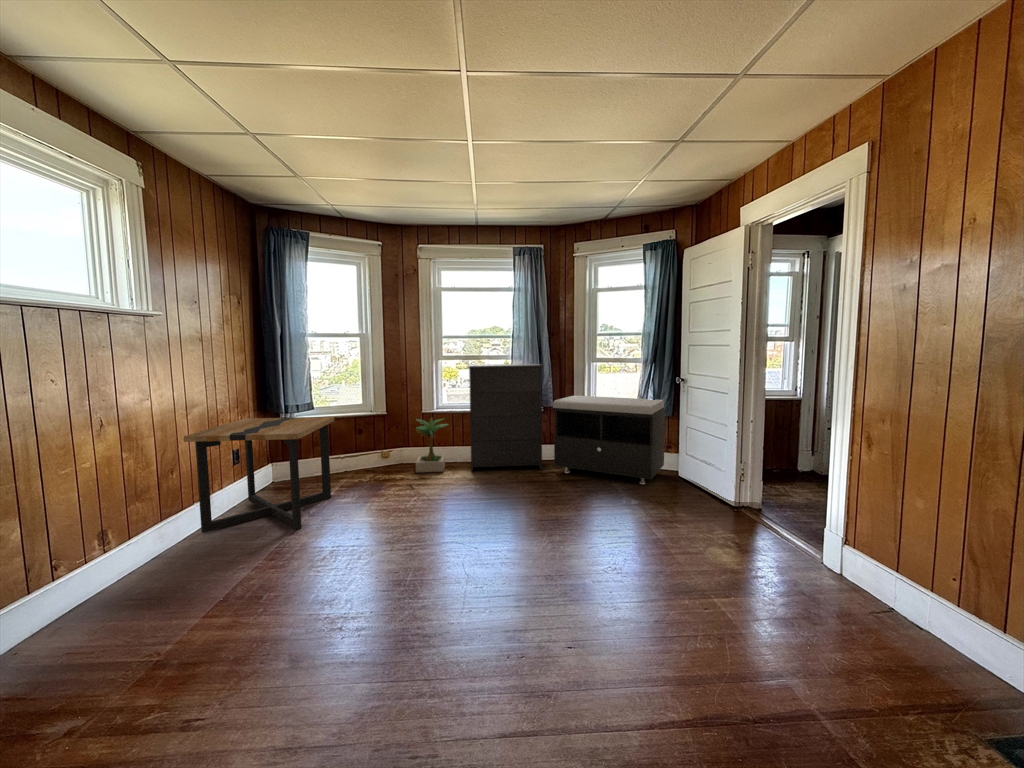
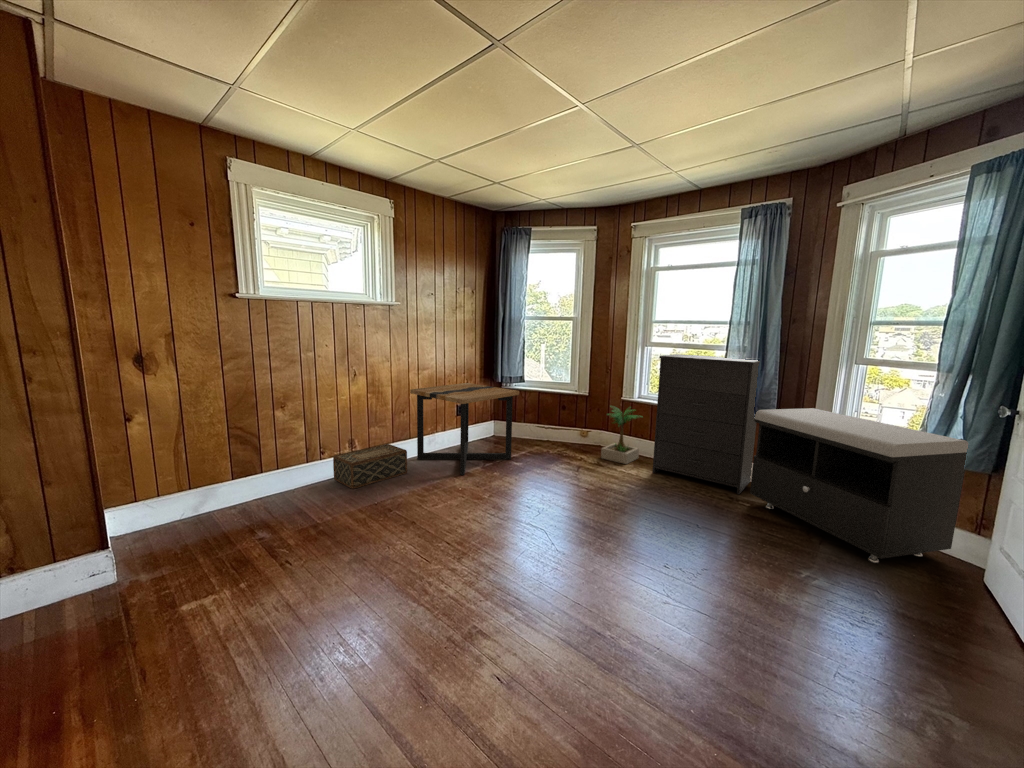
woven basket: none [88,519,215,602] -> present [333,444,407,489]

